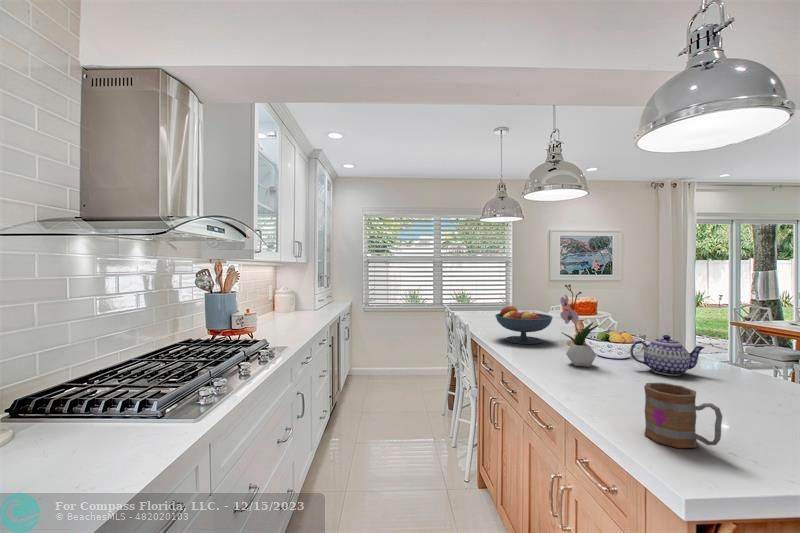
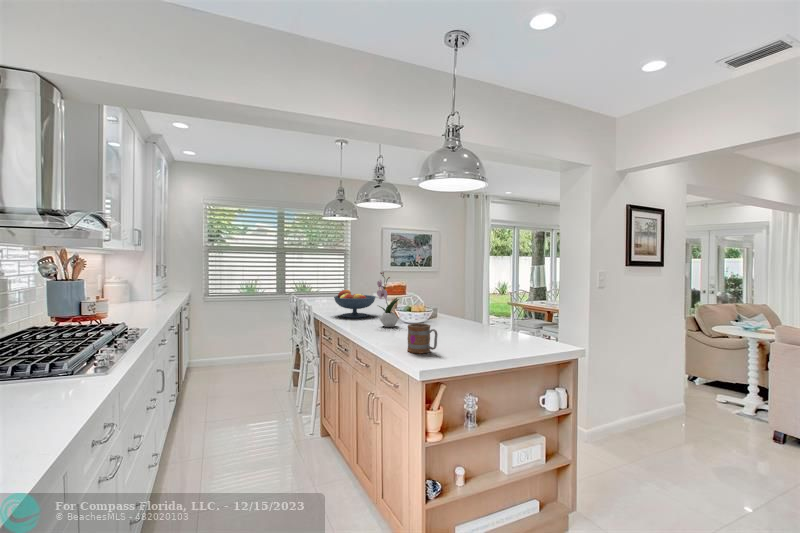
teapot: present [630,335,705,376] -> none [418,303,456,328]

